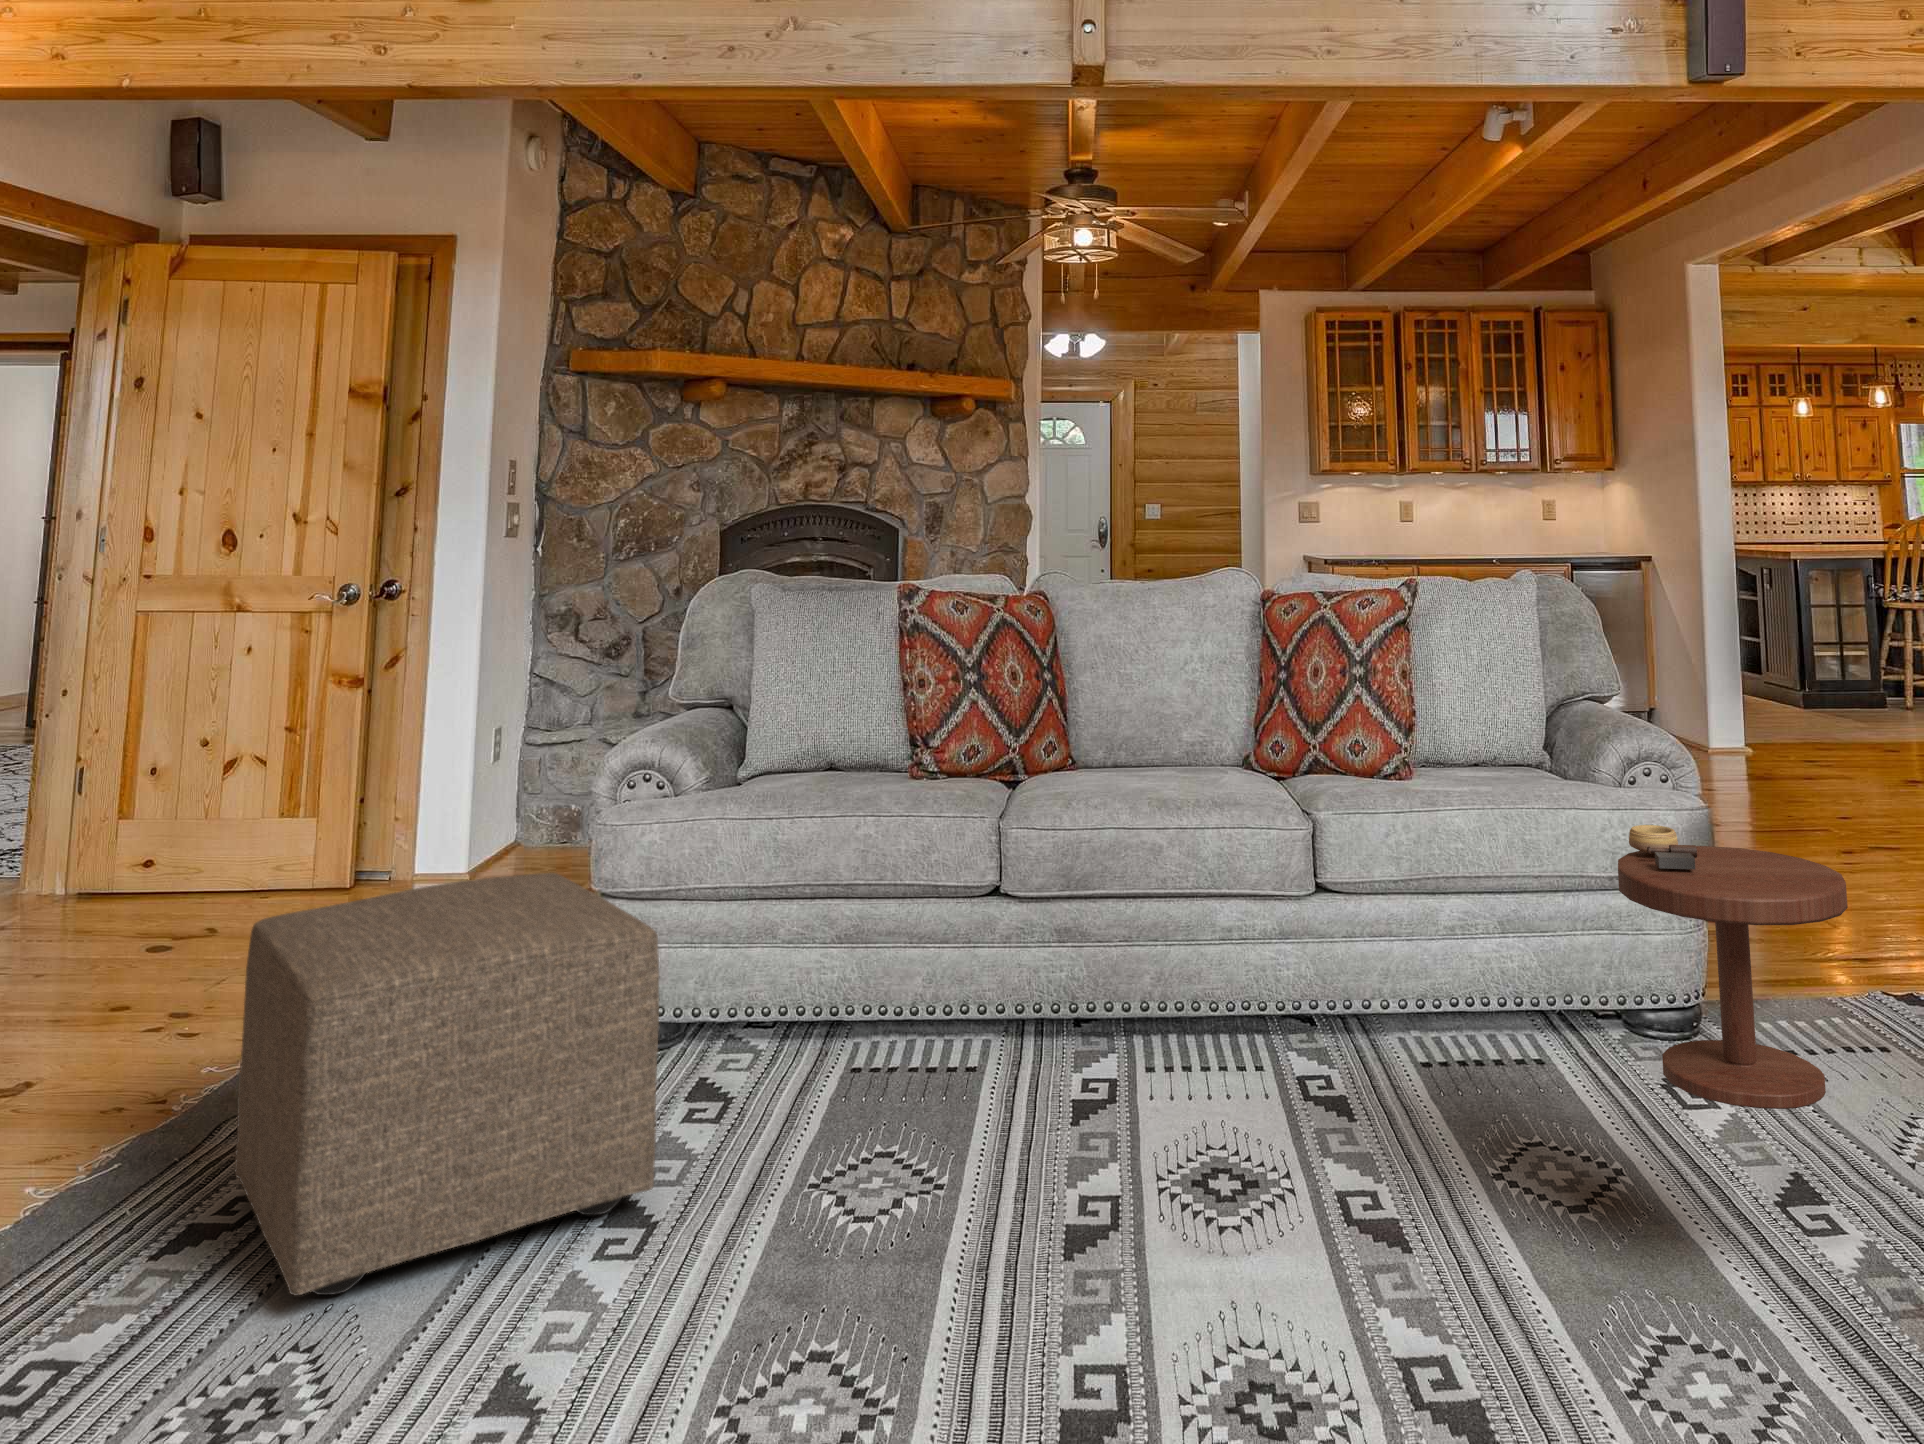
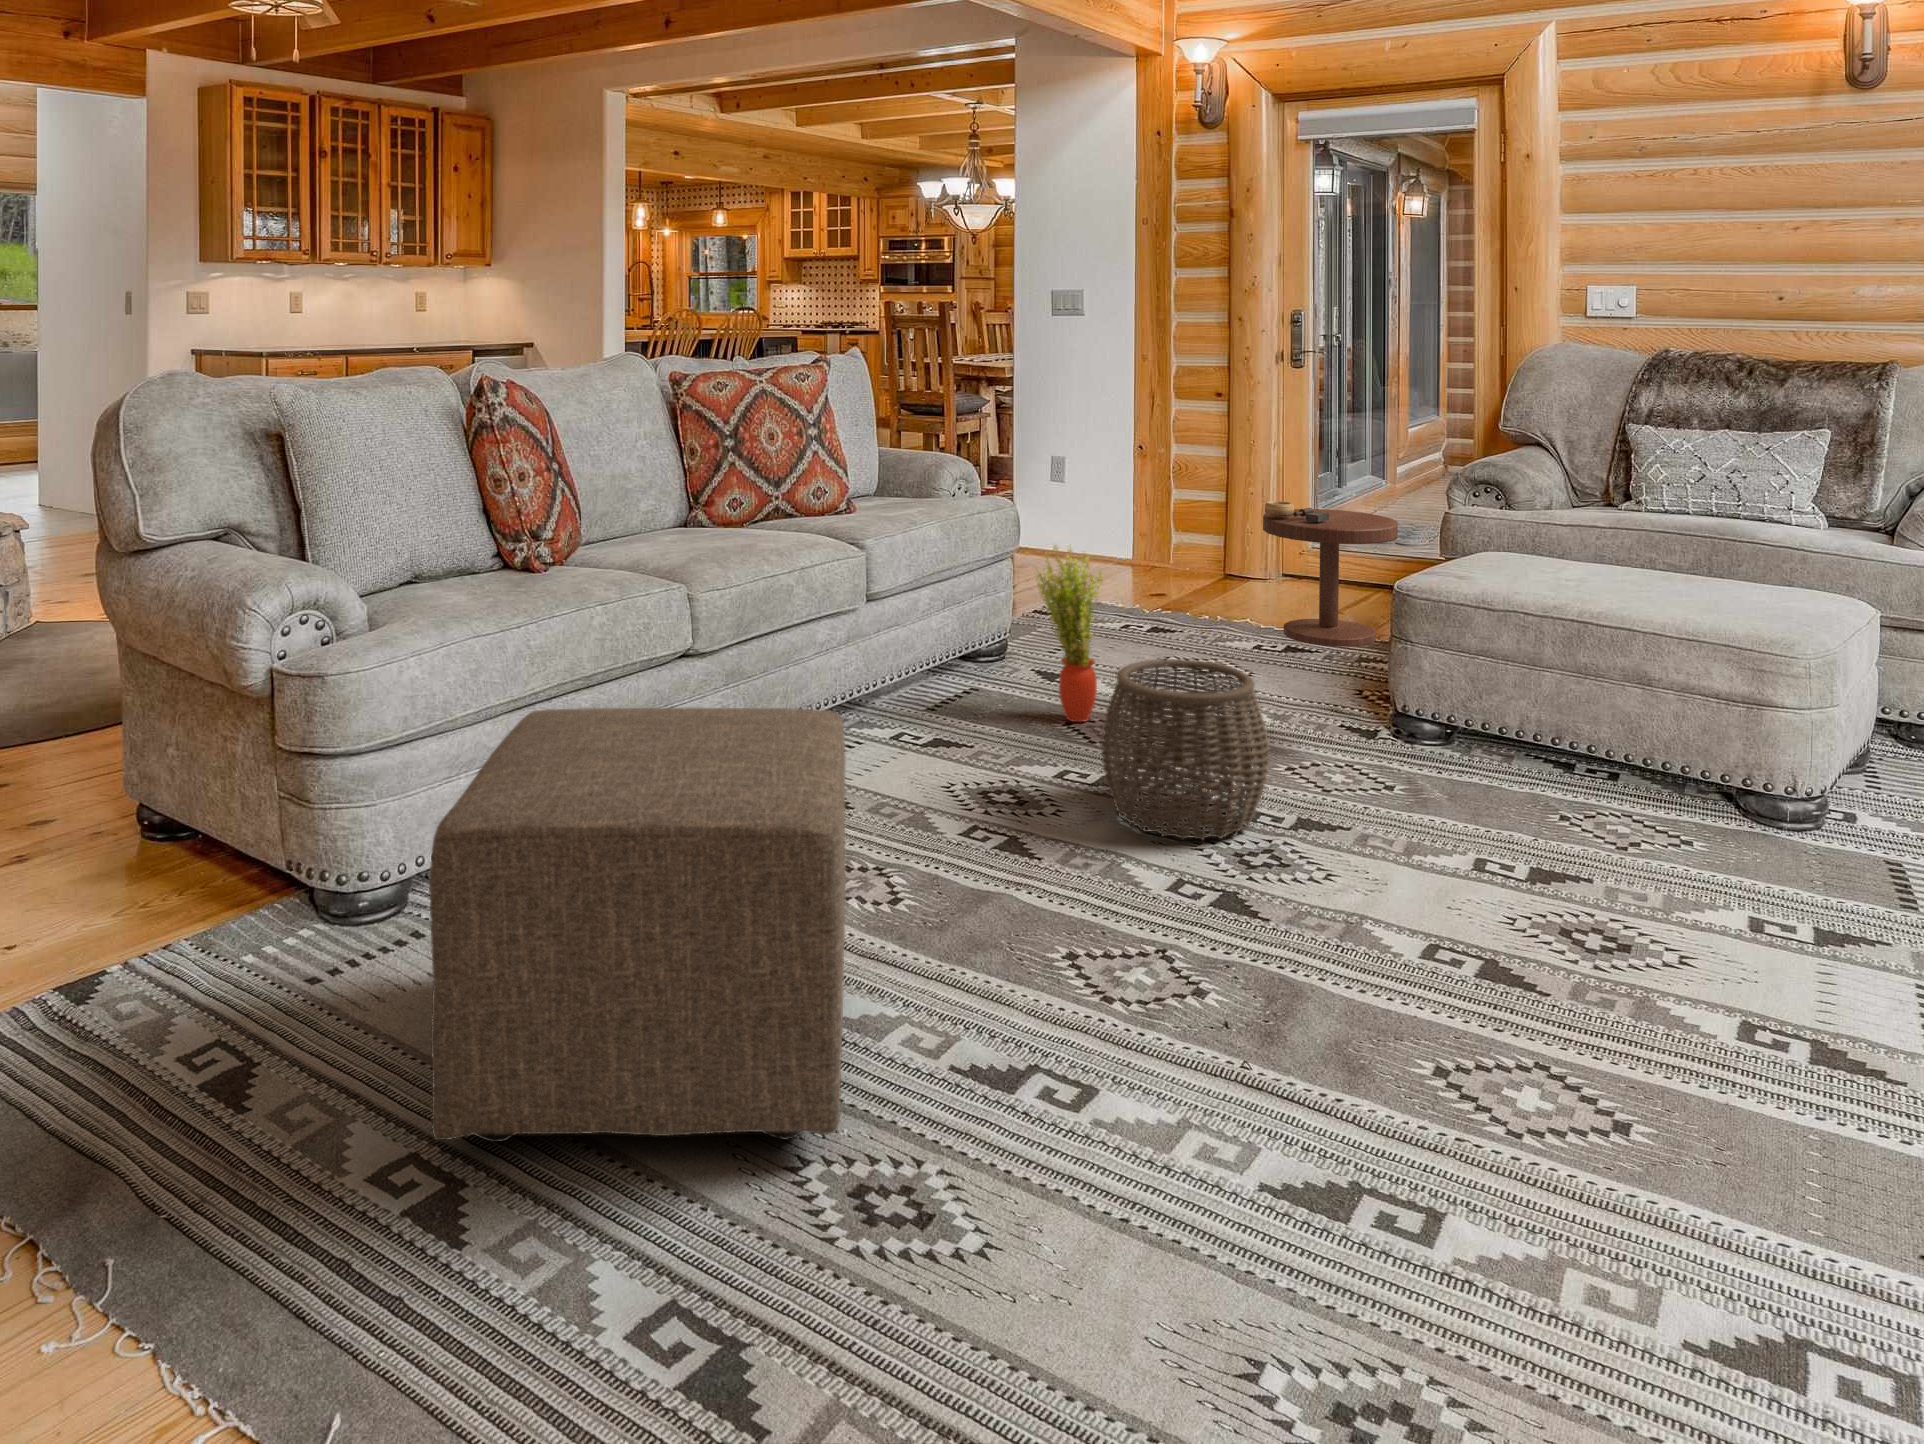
potted plant: none [1444,846,1536,1120] -> present [1036,546,1104,722]
woven basket: none [1166,1013,1408,1307] -> present [1100,659,1270,840]

